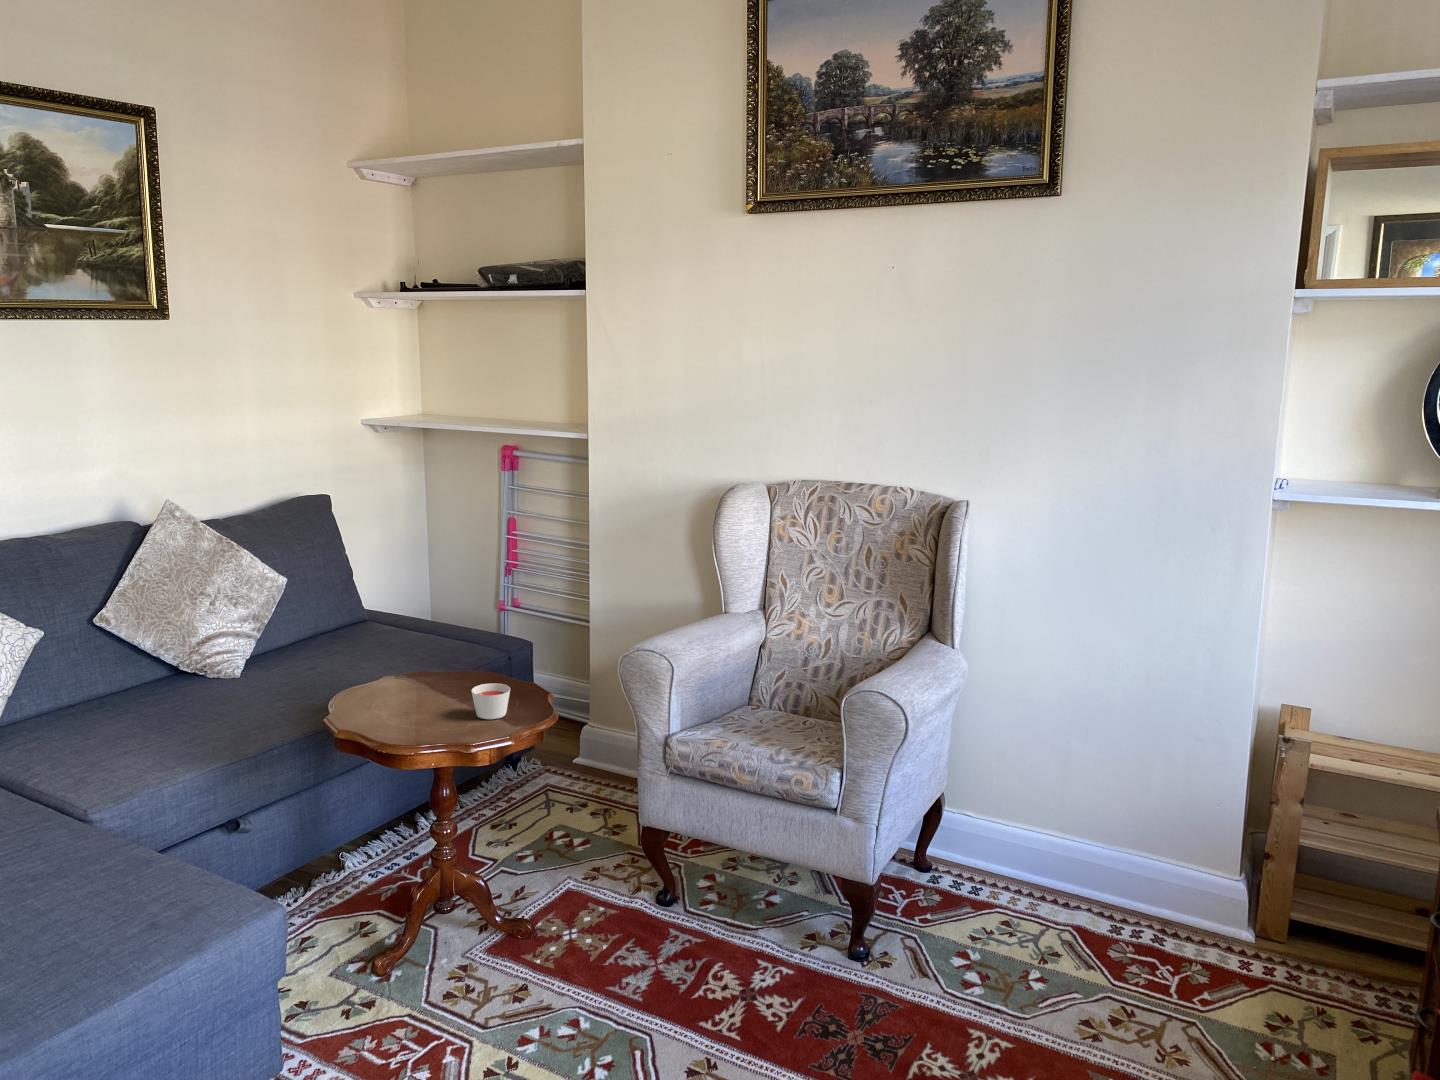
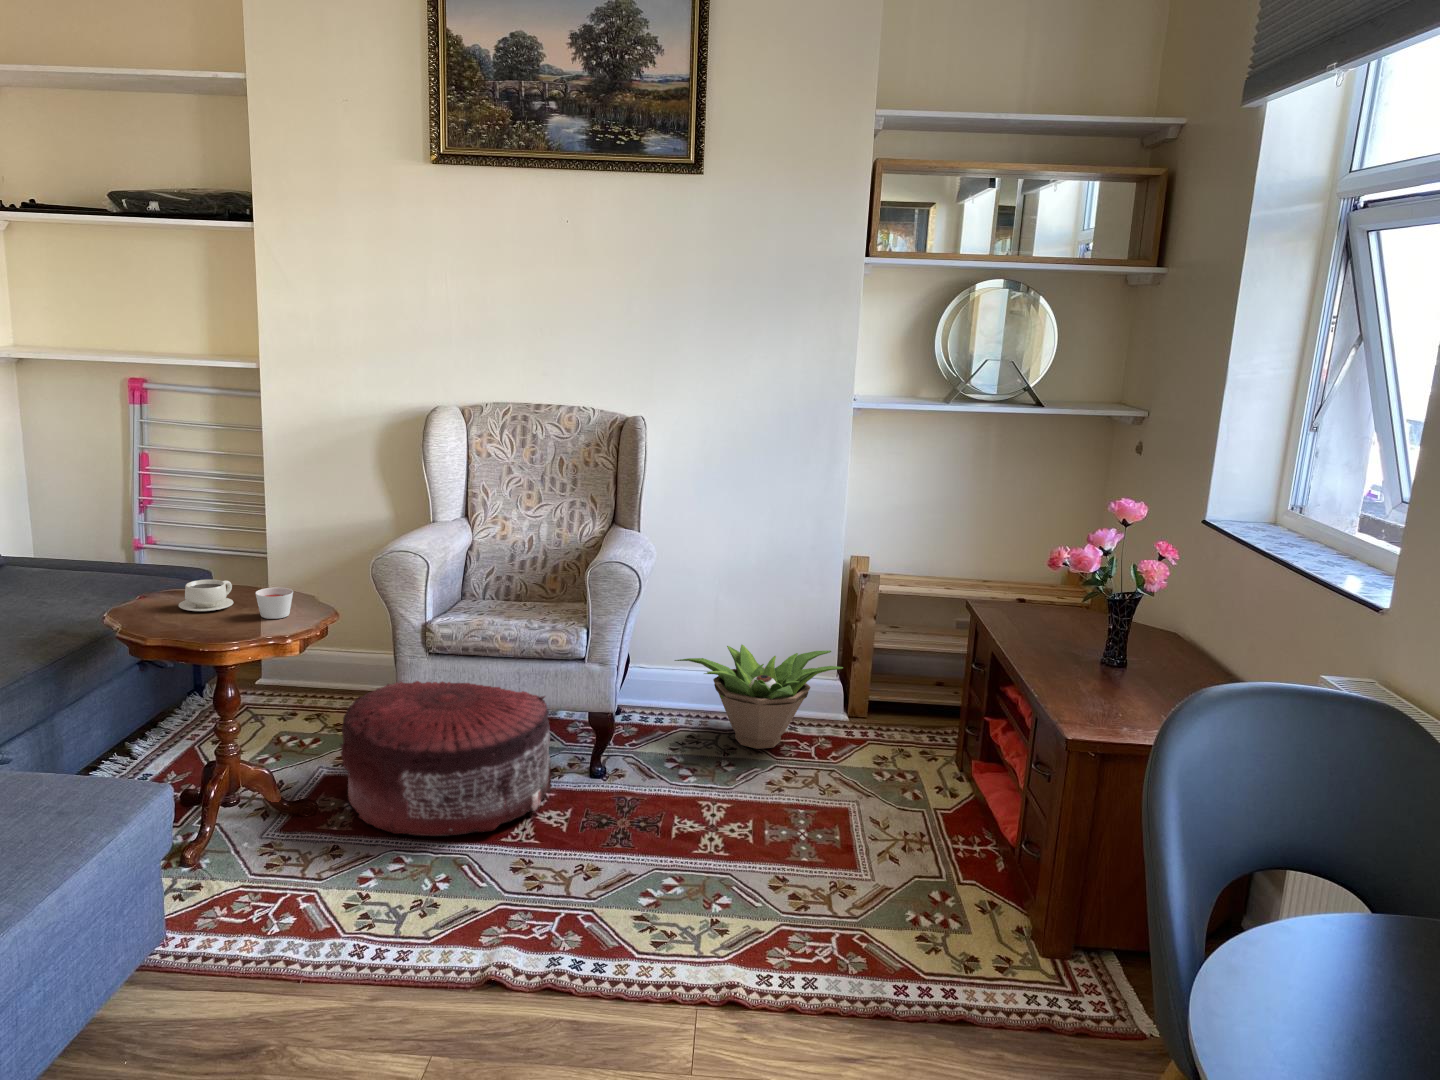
teacup: none [415,666,471,701] -> present [179,580,233,611]
pouf: none [555,791,801,1011] -> present [340,681,554,836]
decorative plant: none [990,805,1225,963] -> present [675,645,843,749]

